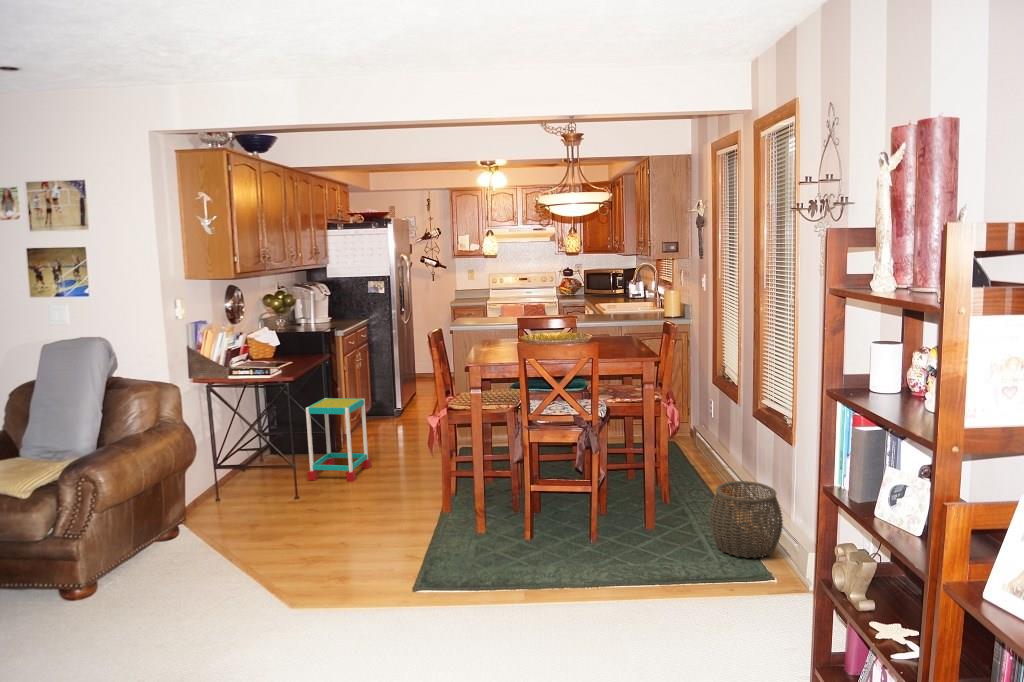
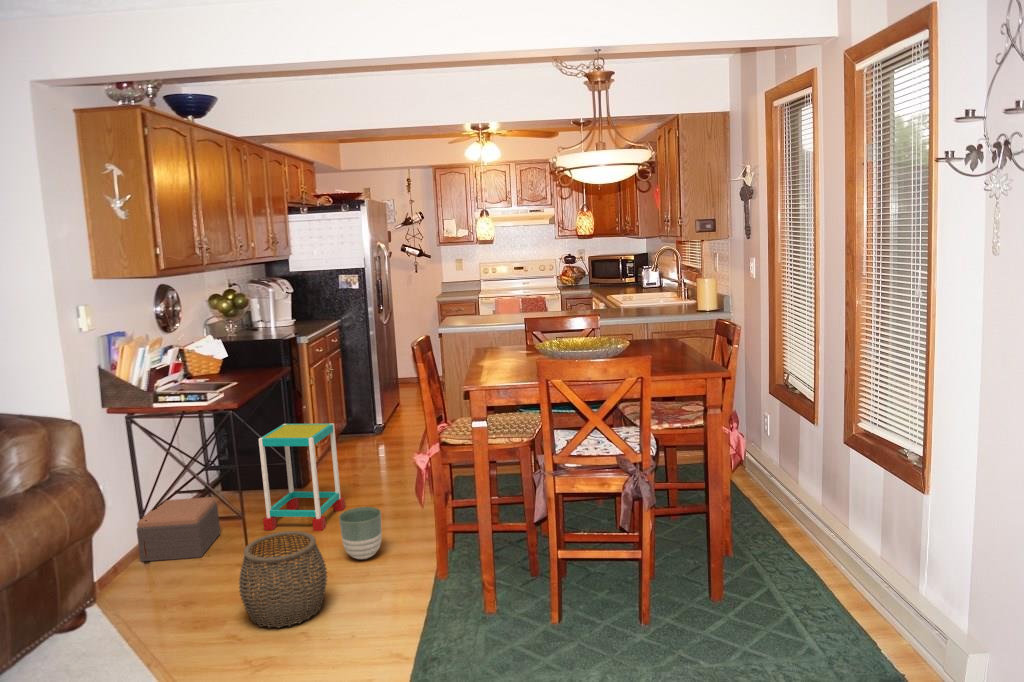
footstool: none [212,453,274,499] -> present [137,497,220,562]
planter: none [368,461,401,500] -> present [339,507,382,559]
woven basket: present [709,481,783,558] -> present [239,531,327,628]

